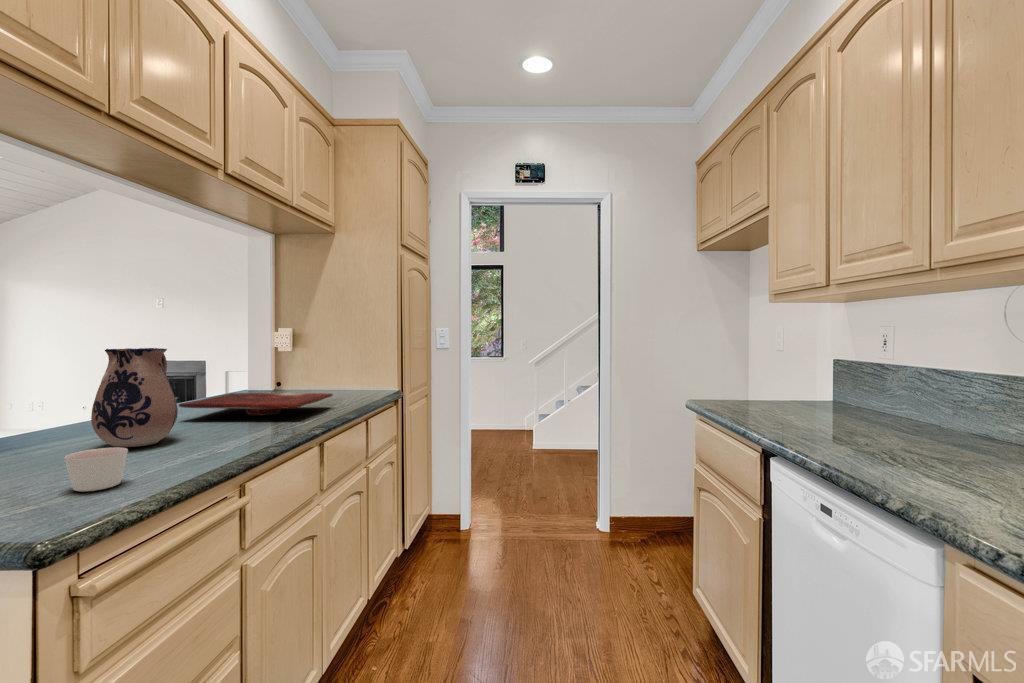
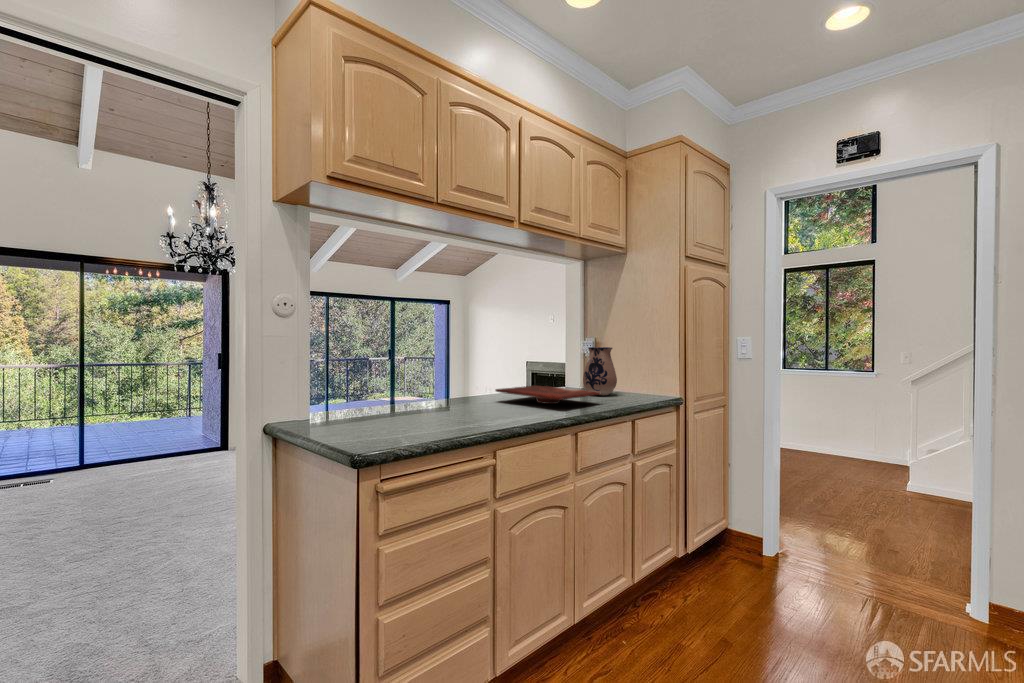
ceramic pitcher: present [91,348,178,447] -> present [583,347,617,395]
candle: present [65,447,128,492] -> none [403,409,432,432]

